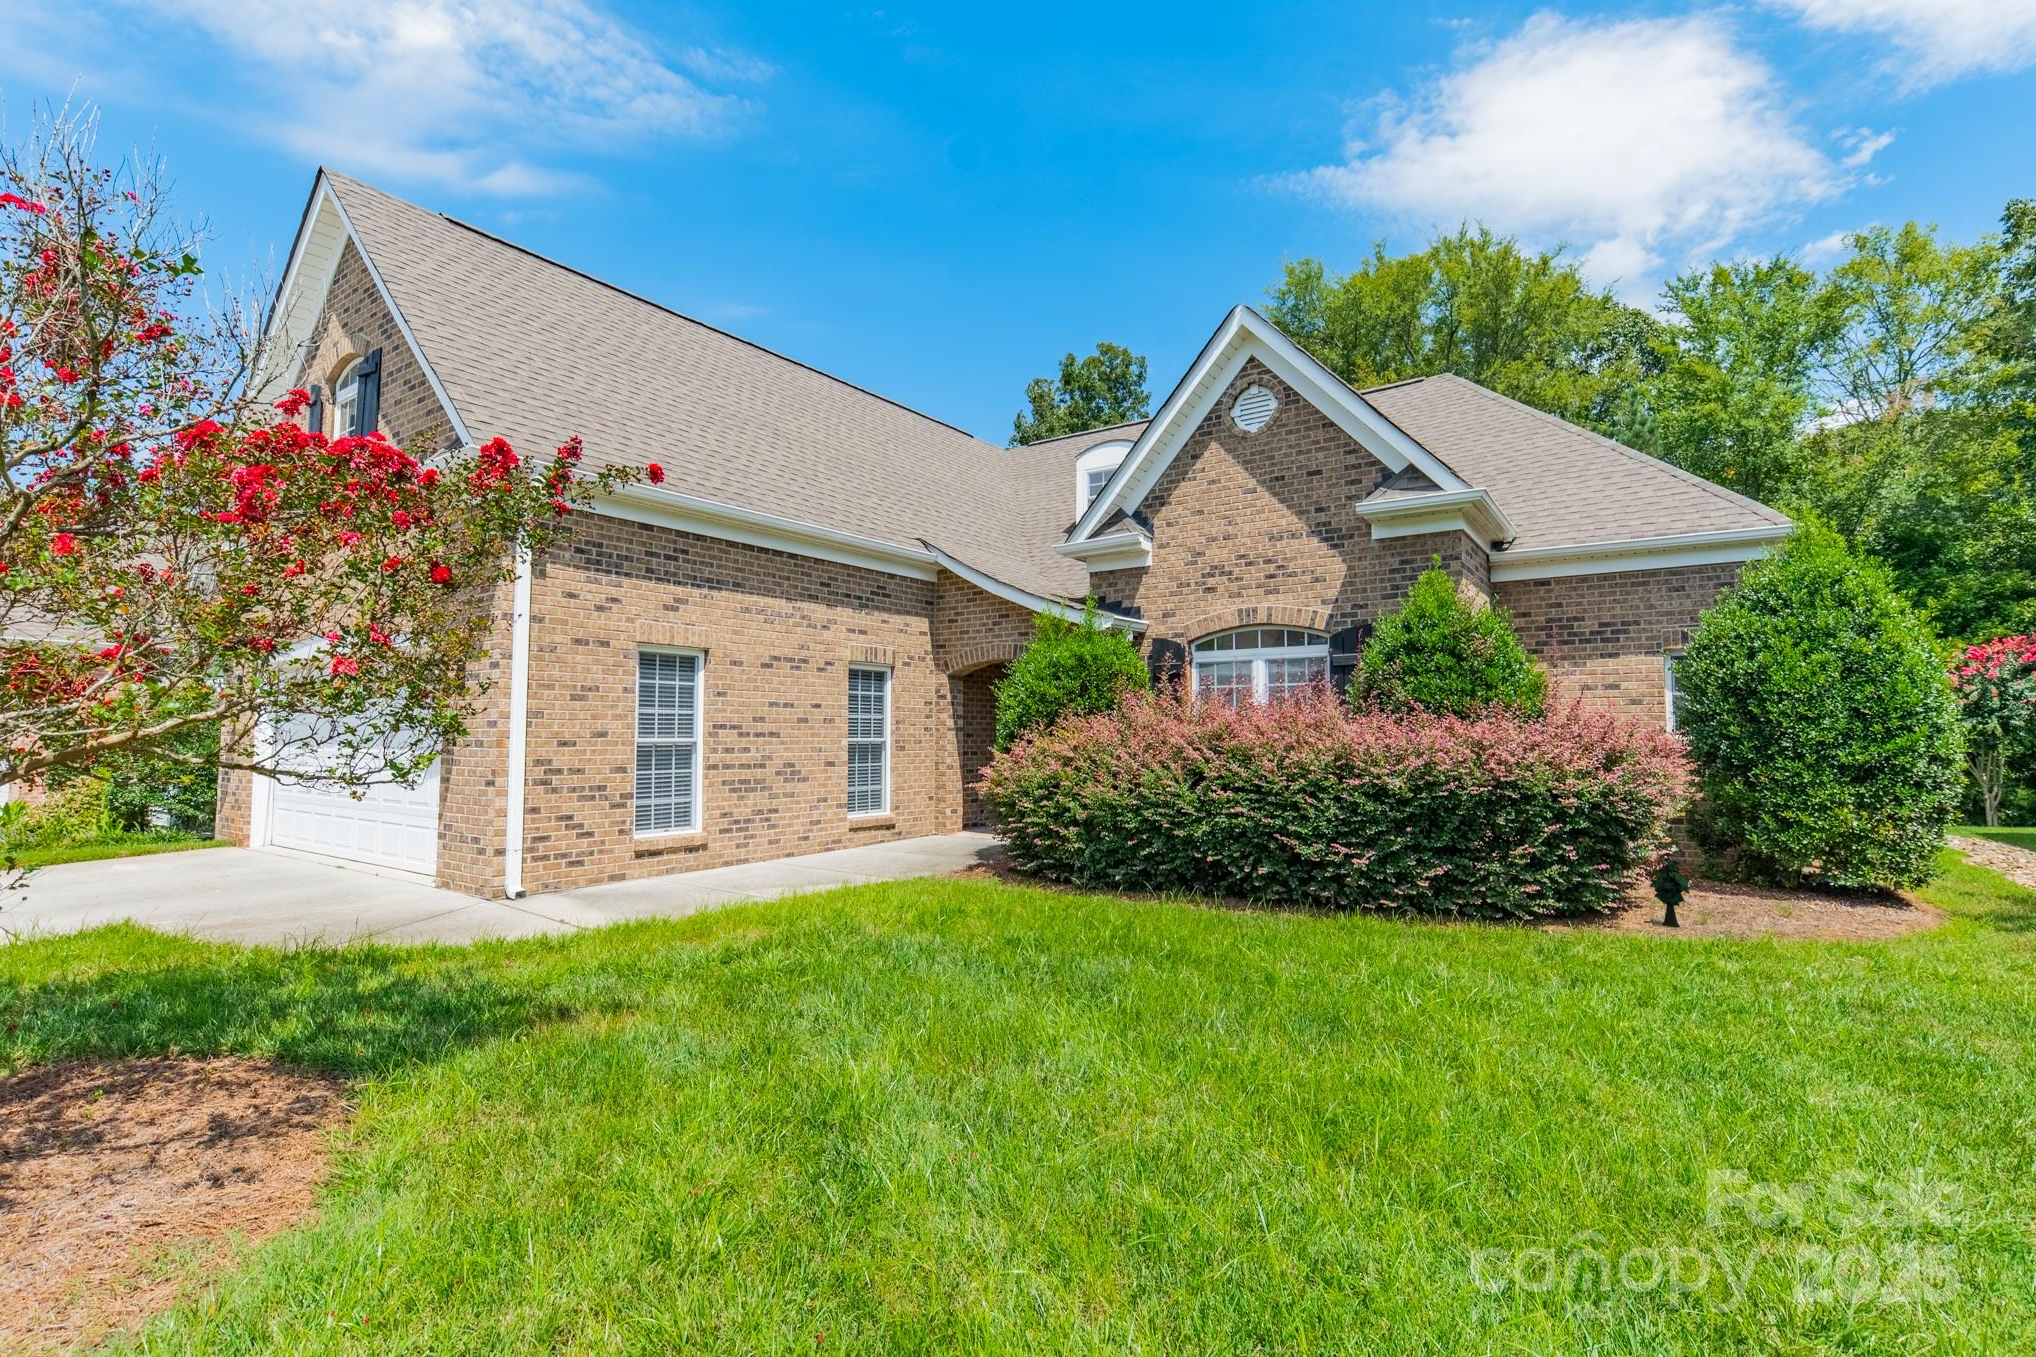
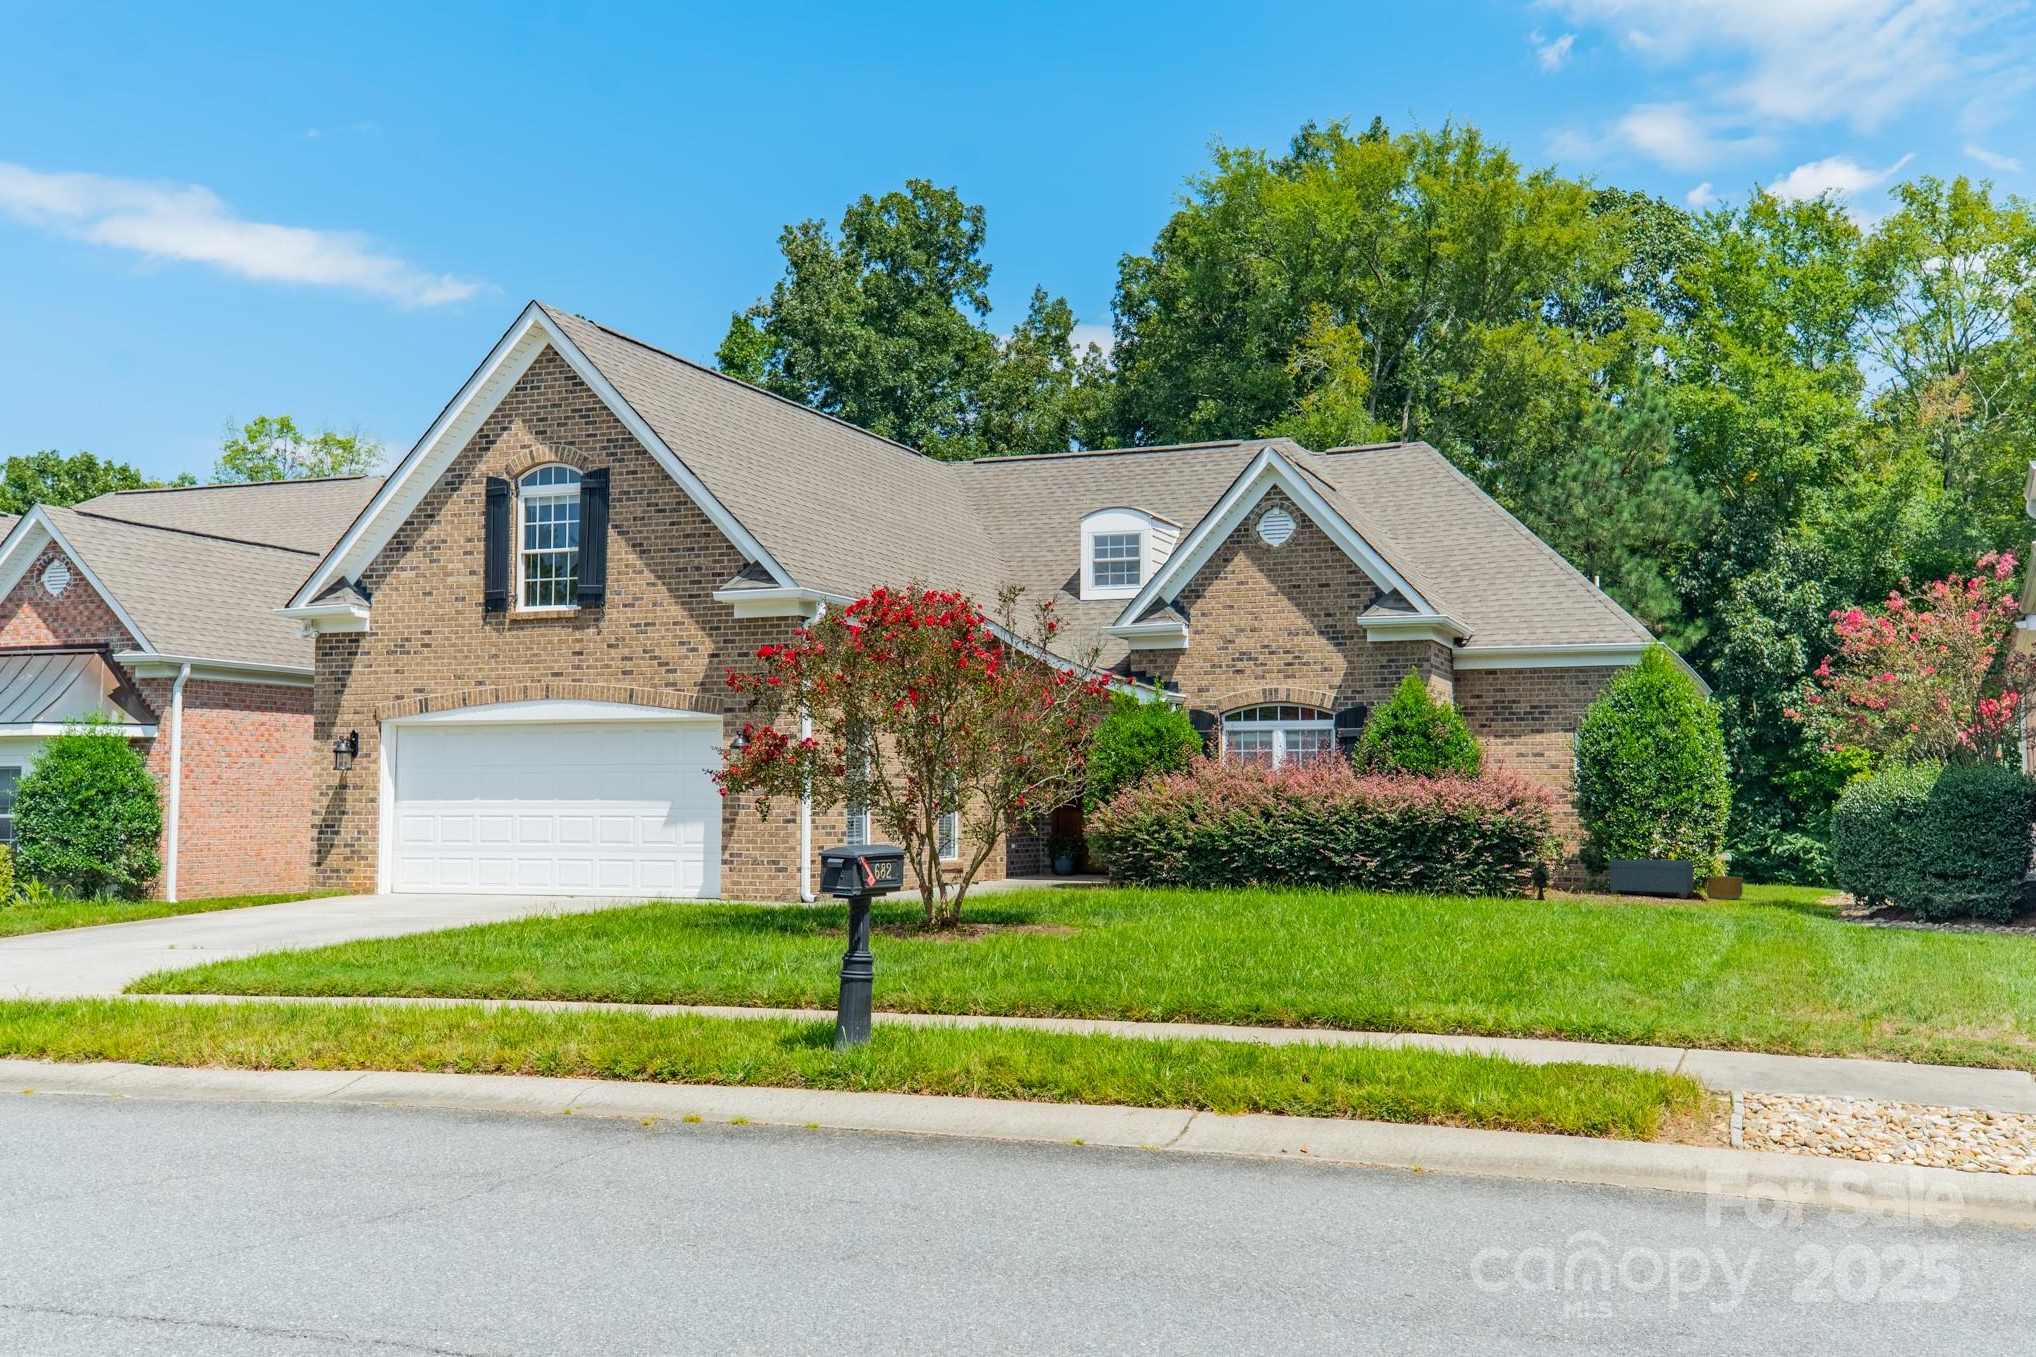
bench: none [1754,833,1909,905] -> present [1610,859,1693,898]
basket: none [1922,864,1999,904] -> present [1706,876,1743,899]

